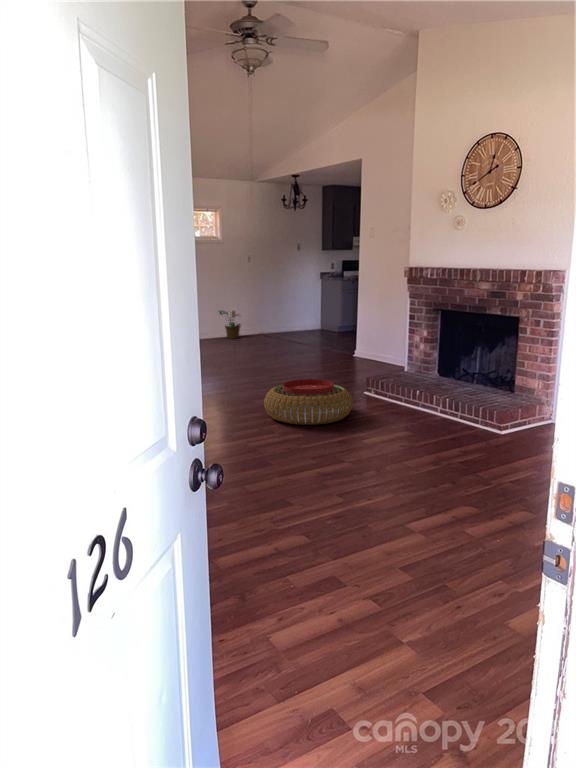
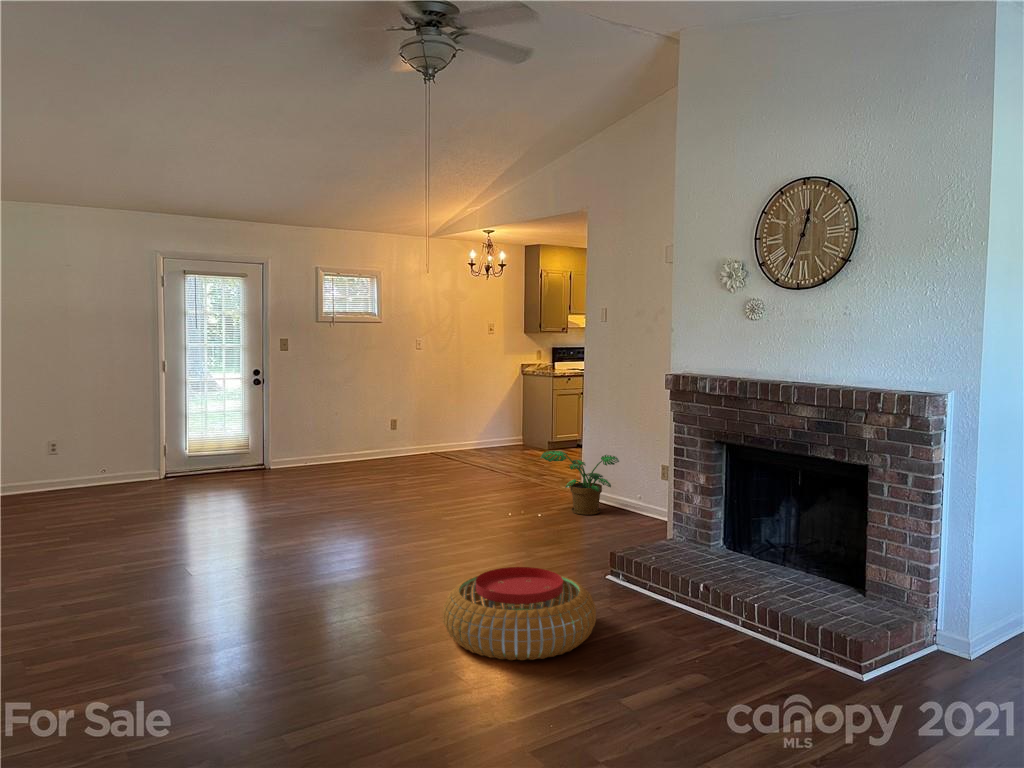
potted plant: present [219,310,241,339] -> present [540,450,619,515]

